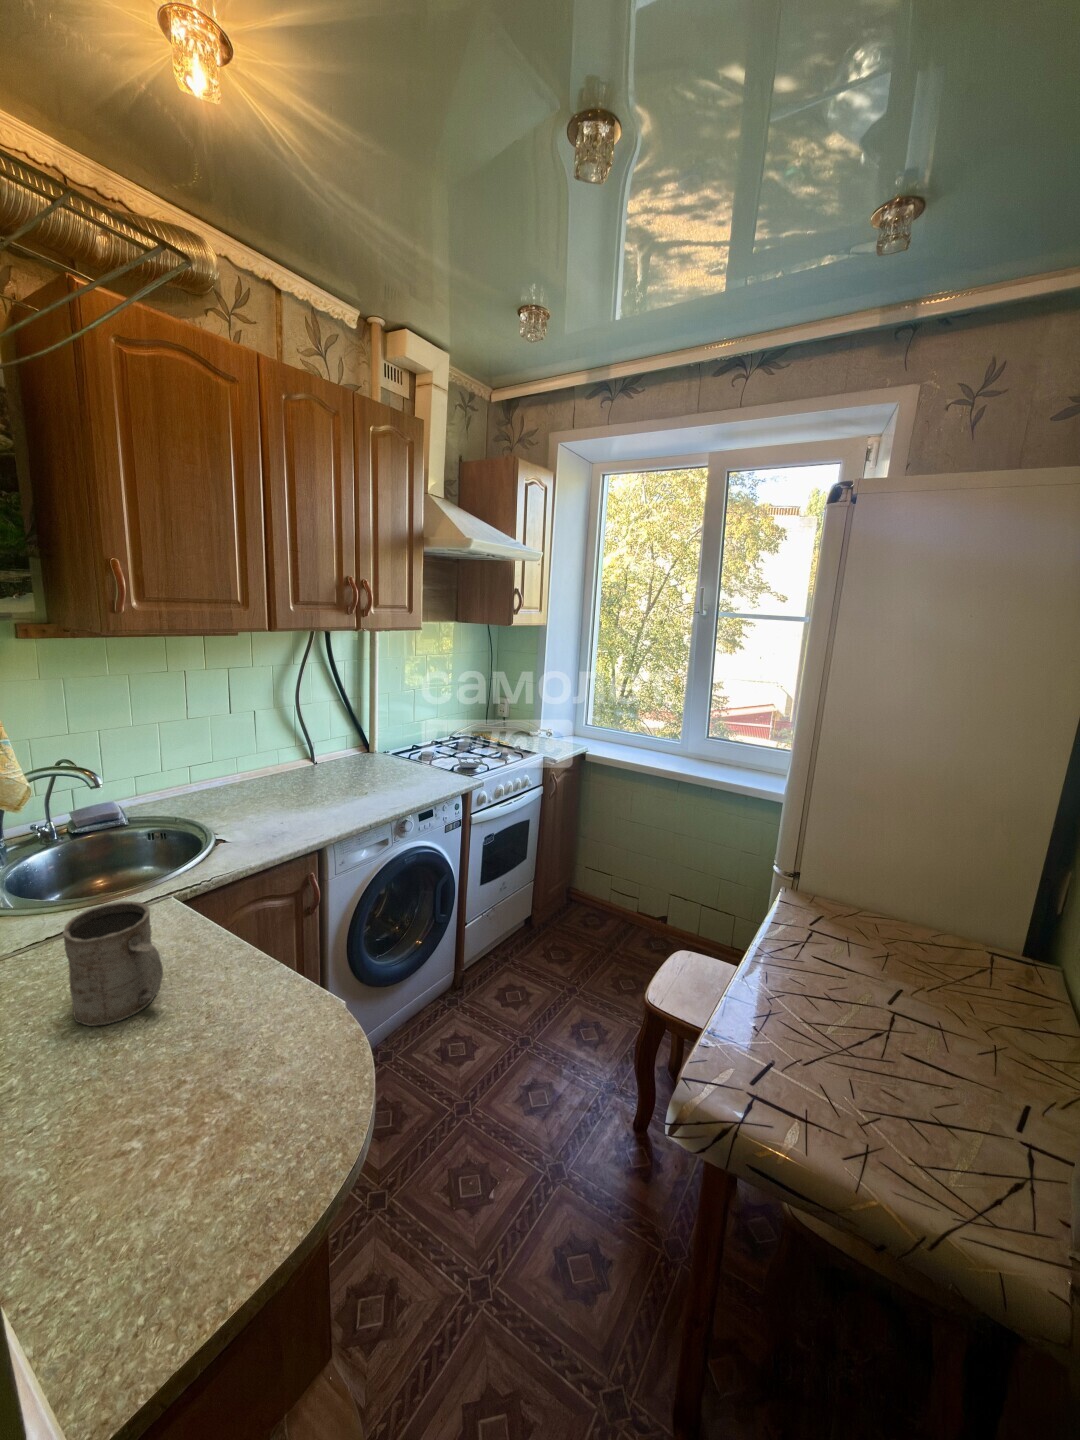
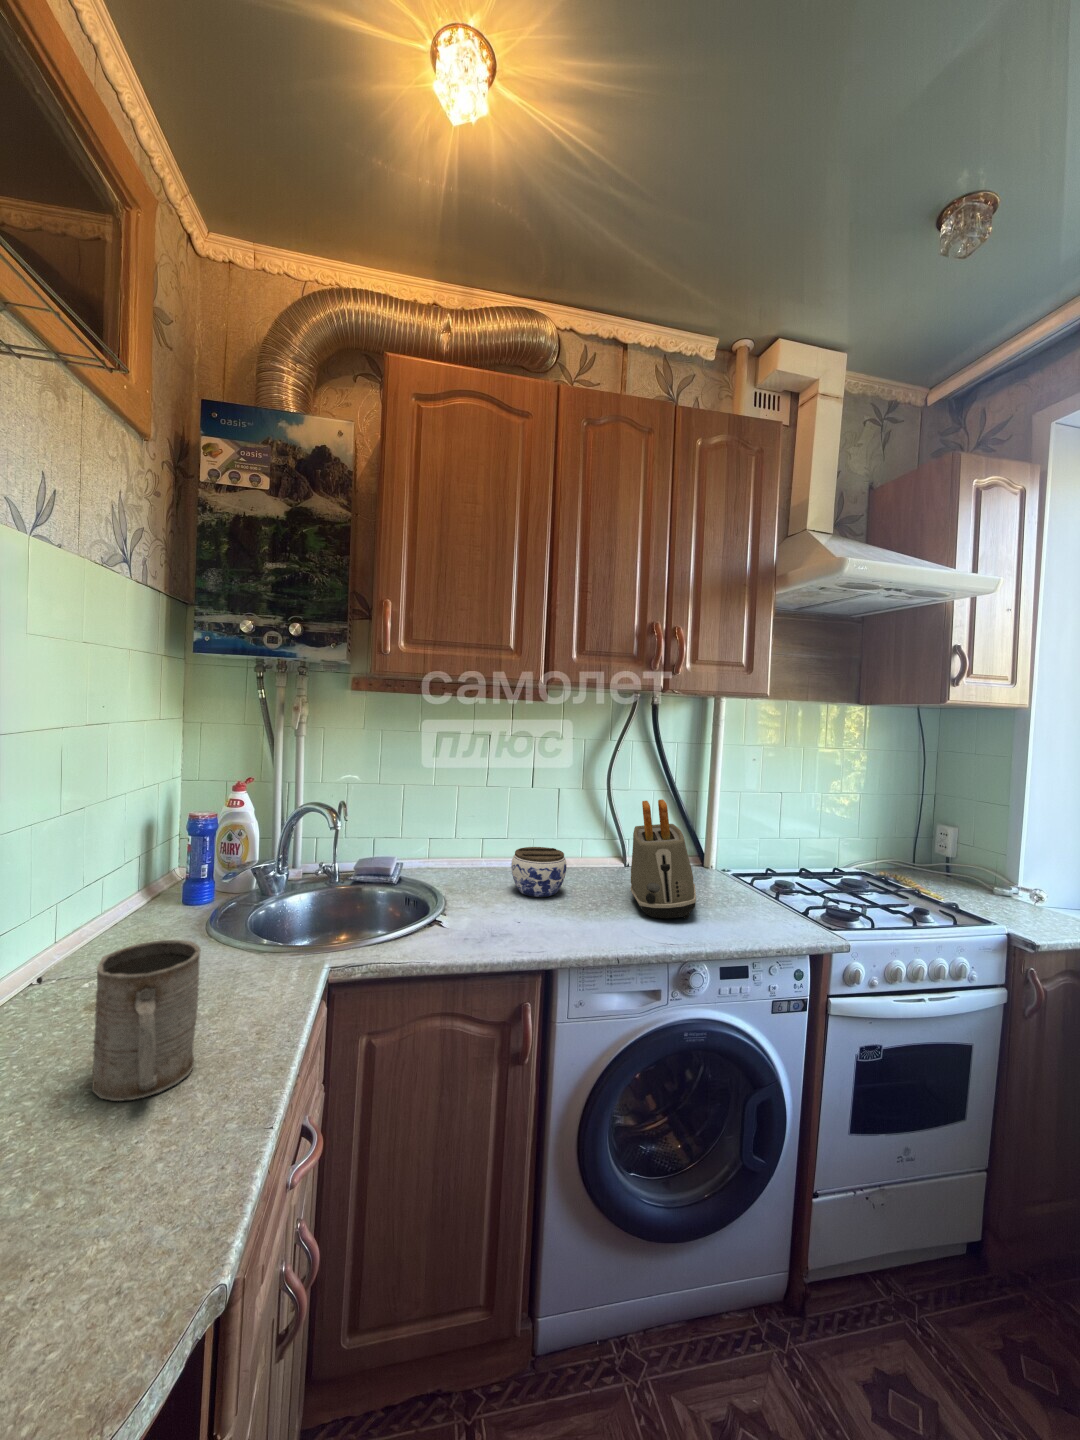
toaster: none [332,711,394,796] -> present [631,799,696,919]
jar: none [237,761,288,803] -> present [511,847,567,897]

